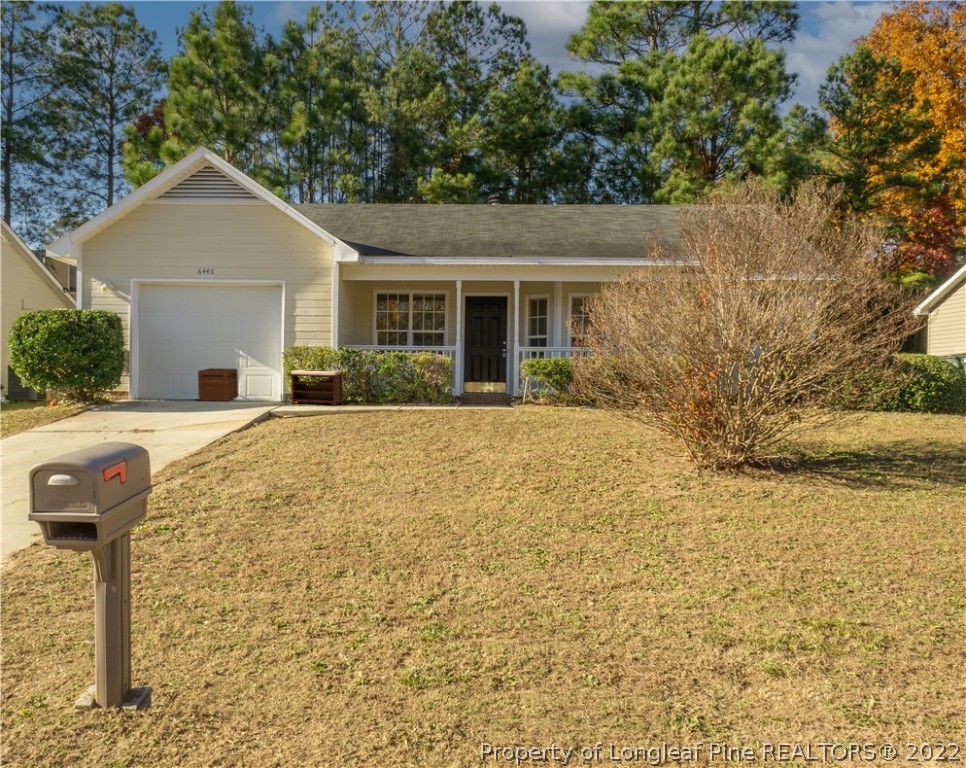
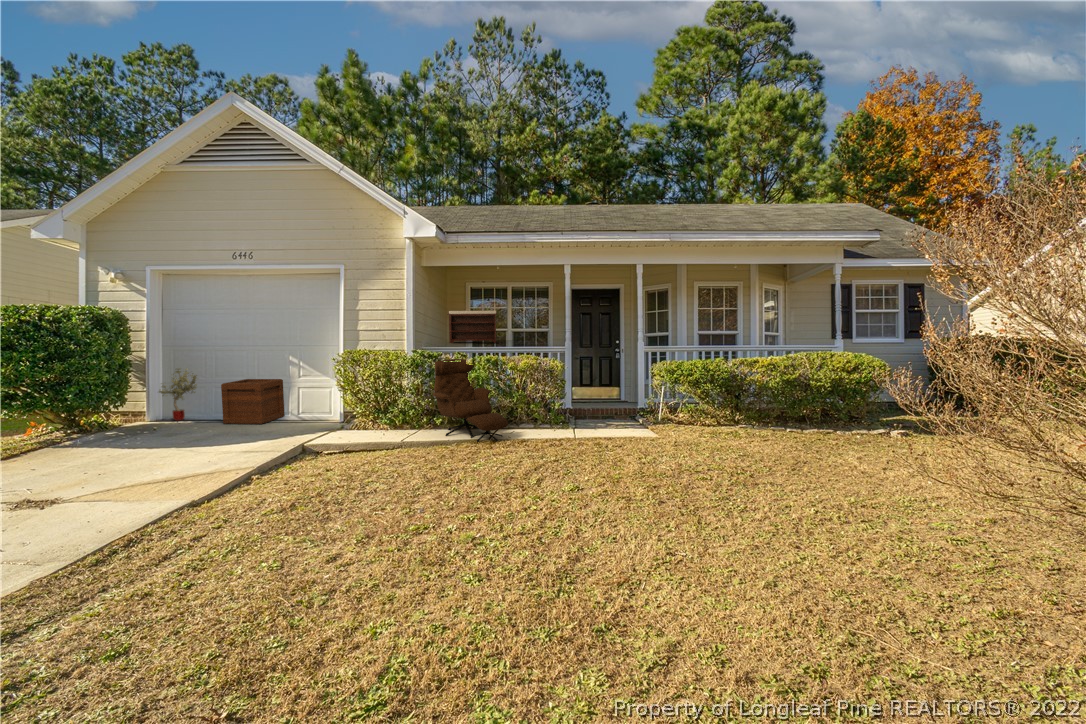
lounge chair: none [358,354,410,409] -> present [433,359,508,442]
potted tree: none [143,359,175,399] -> present [159,369,197,421]
bench: present [290,370,343,405] -> present [448,311,497,343]

